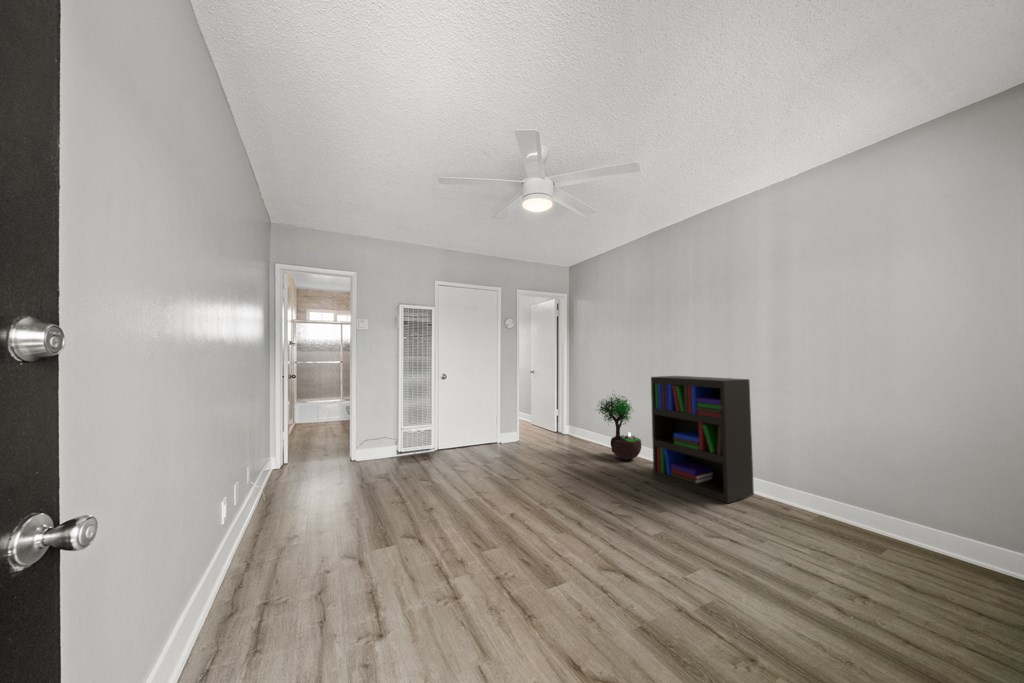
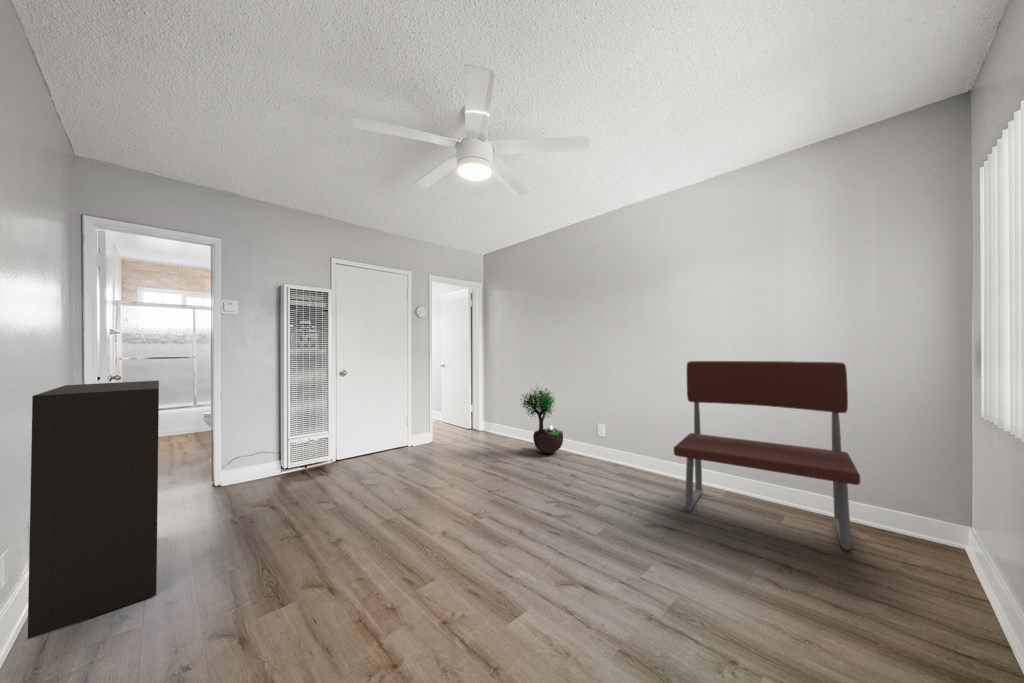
bench: none [742,371,973,594] -> present [674,361,860,550]
bookshelf: present [651,376,754,503] -> present [28,381,159,639]

